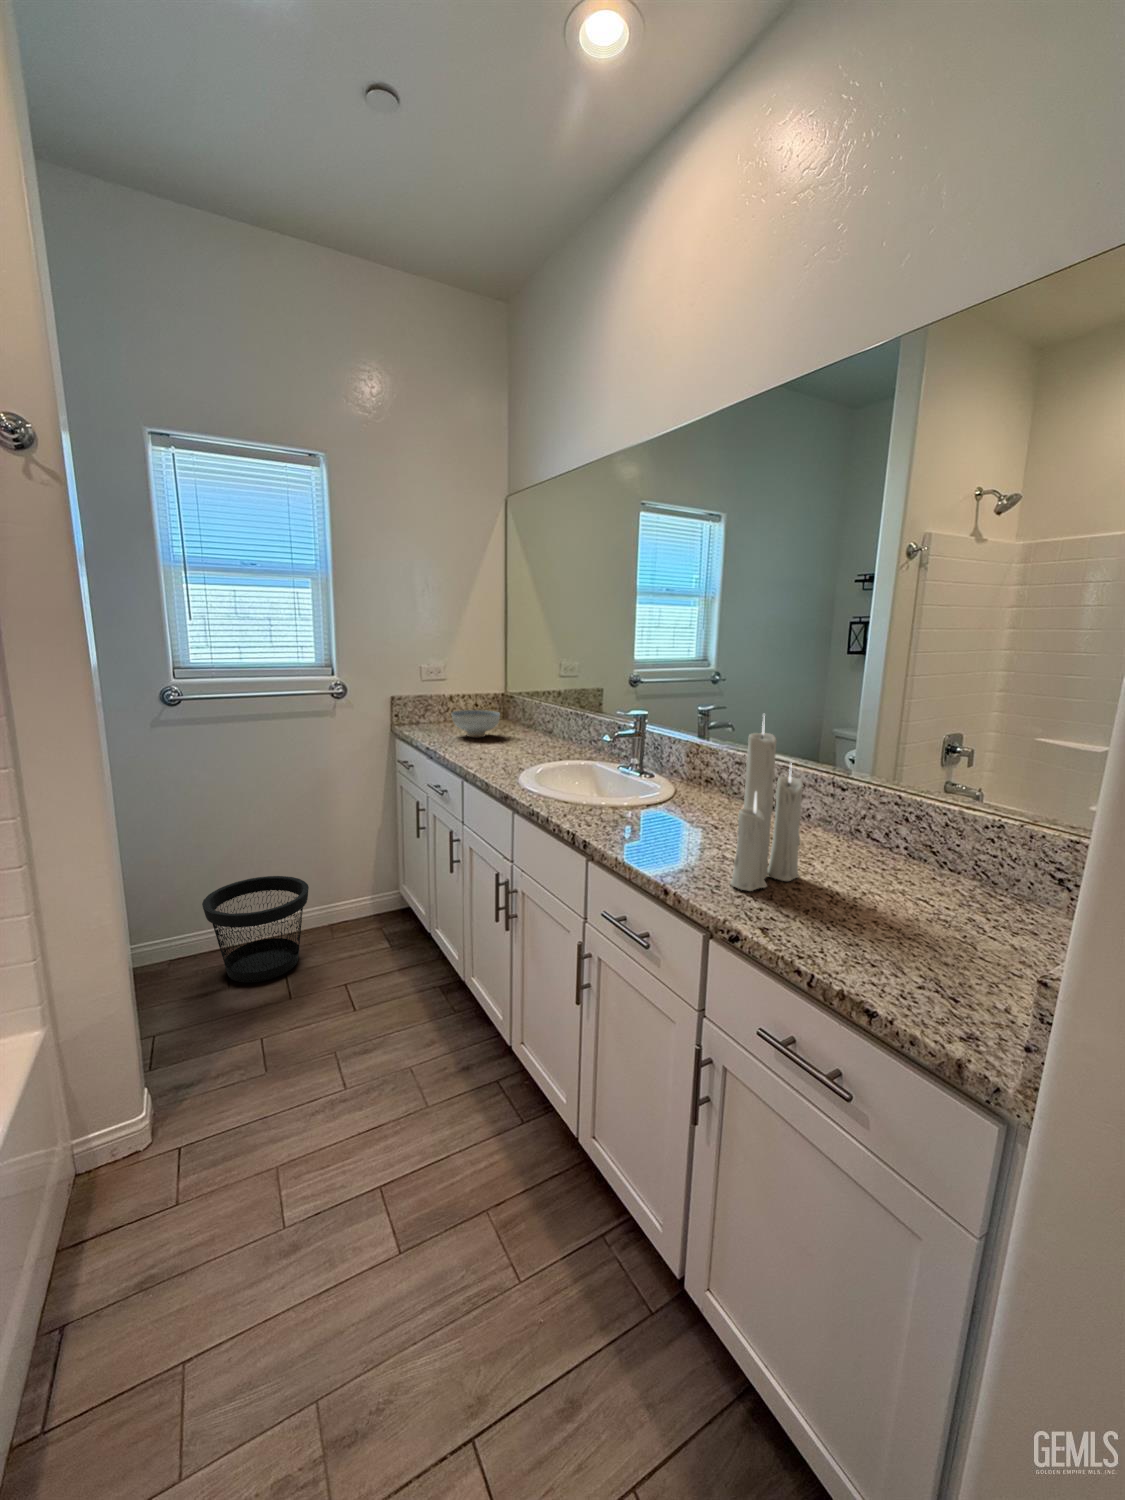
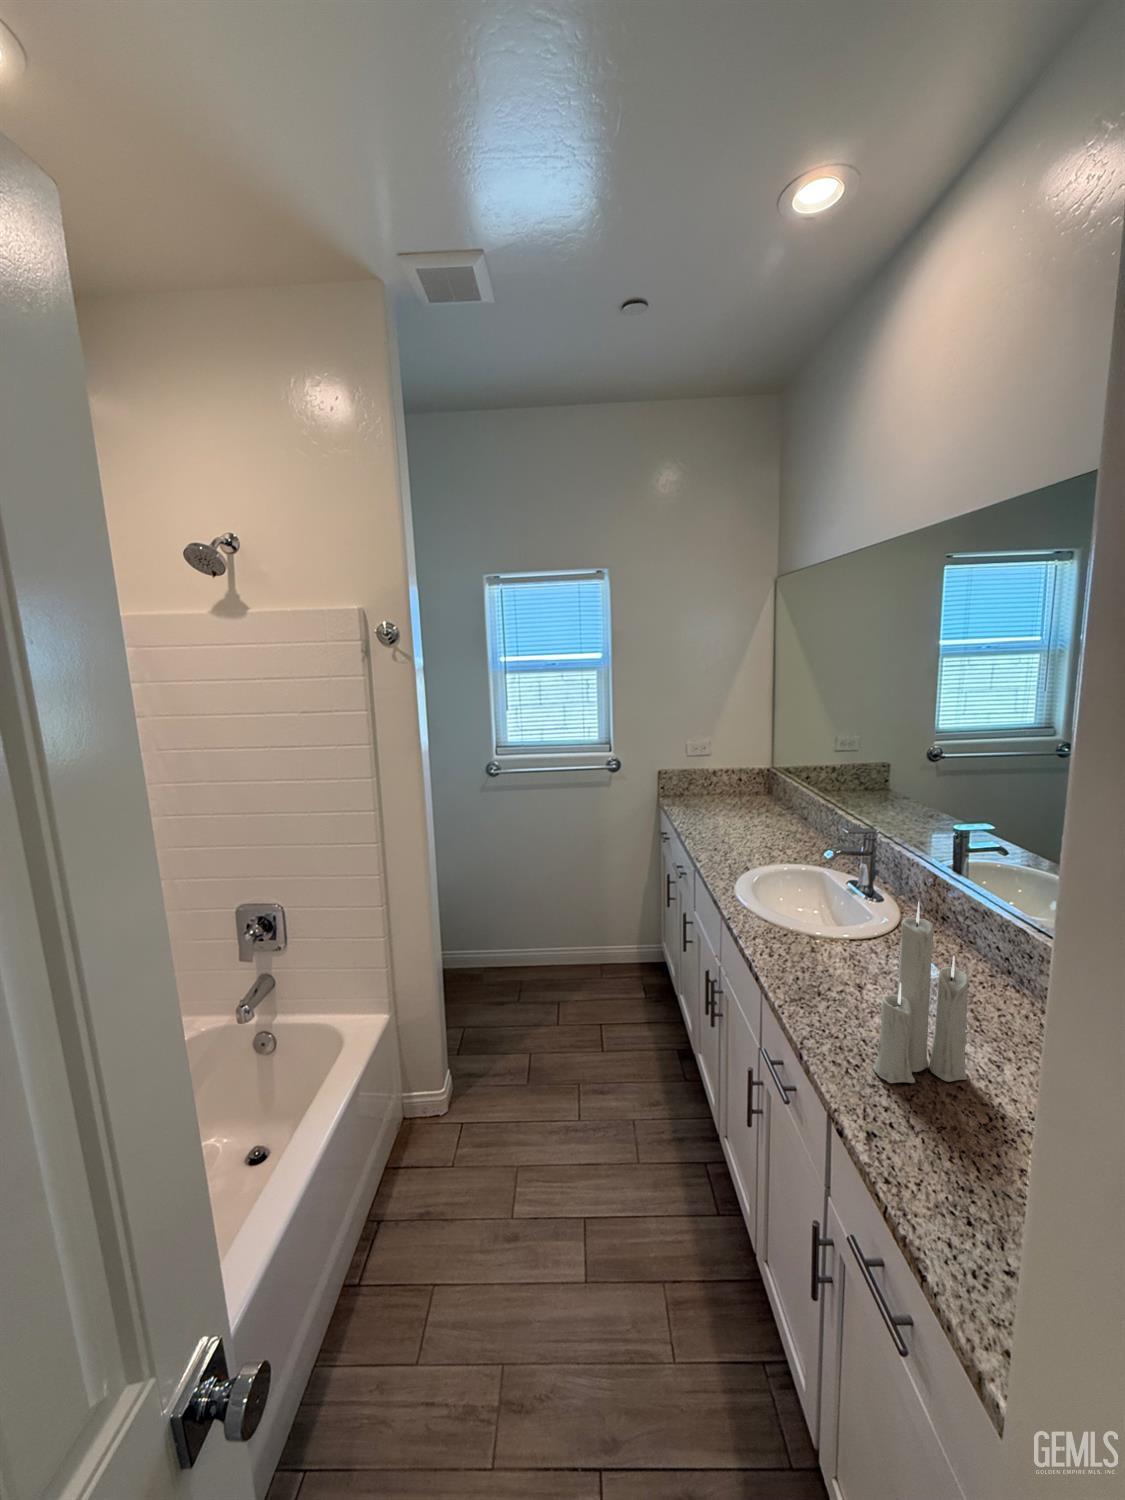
ceramic bowl: present [452,710,500,737] -> none [708,789,756,817]
wastebasket: present [202,876,309,983] -> none [504,914,582,1002]

